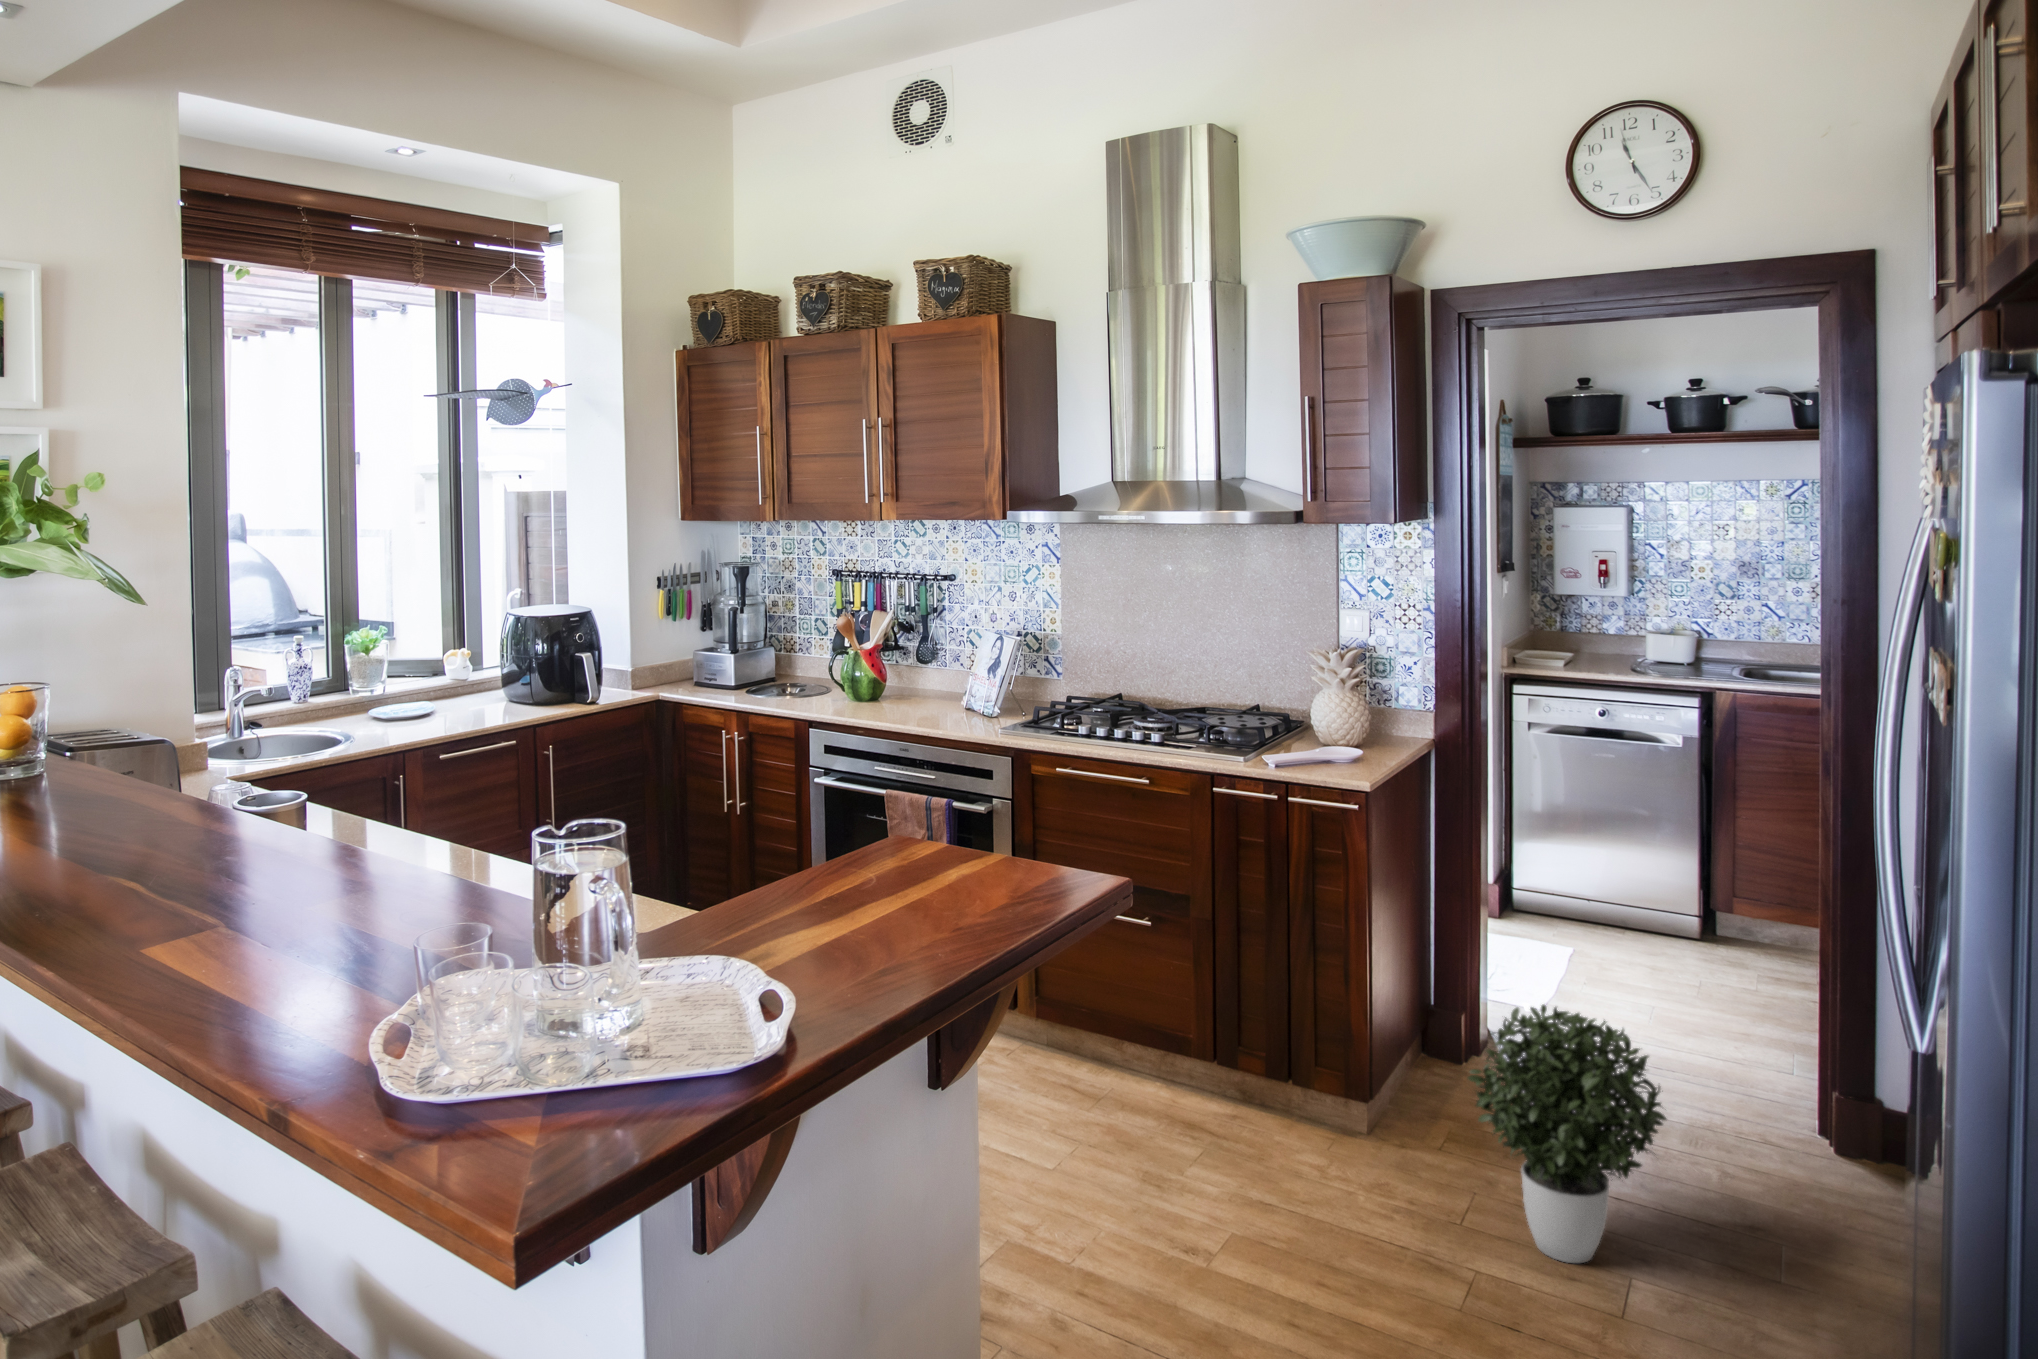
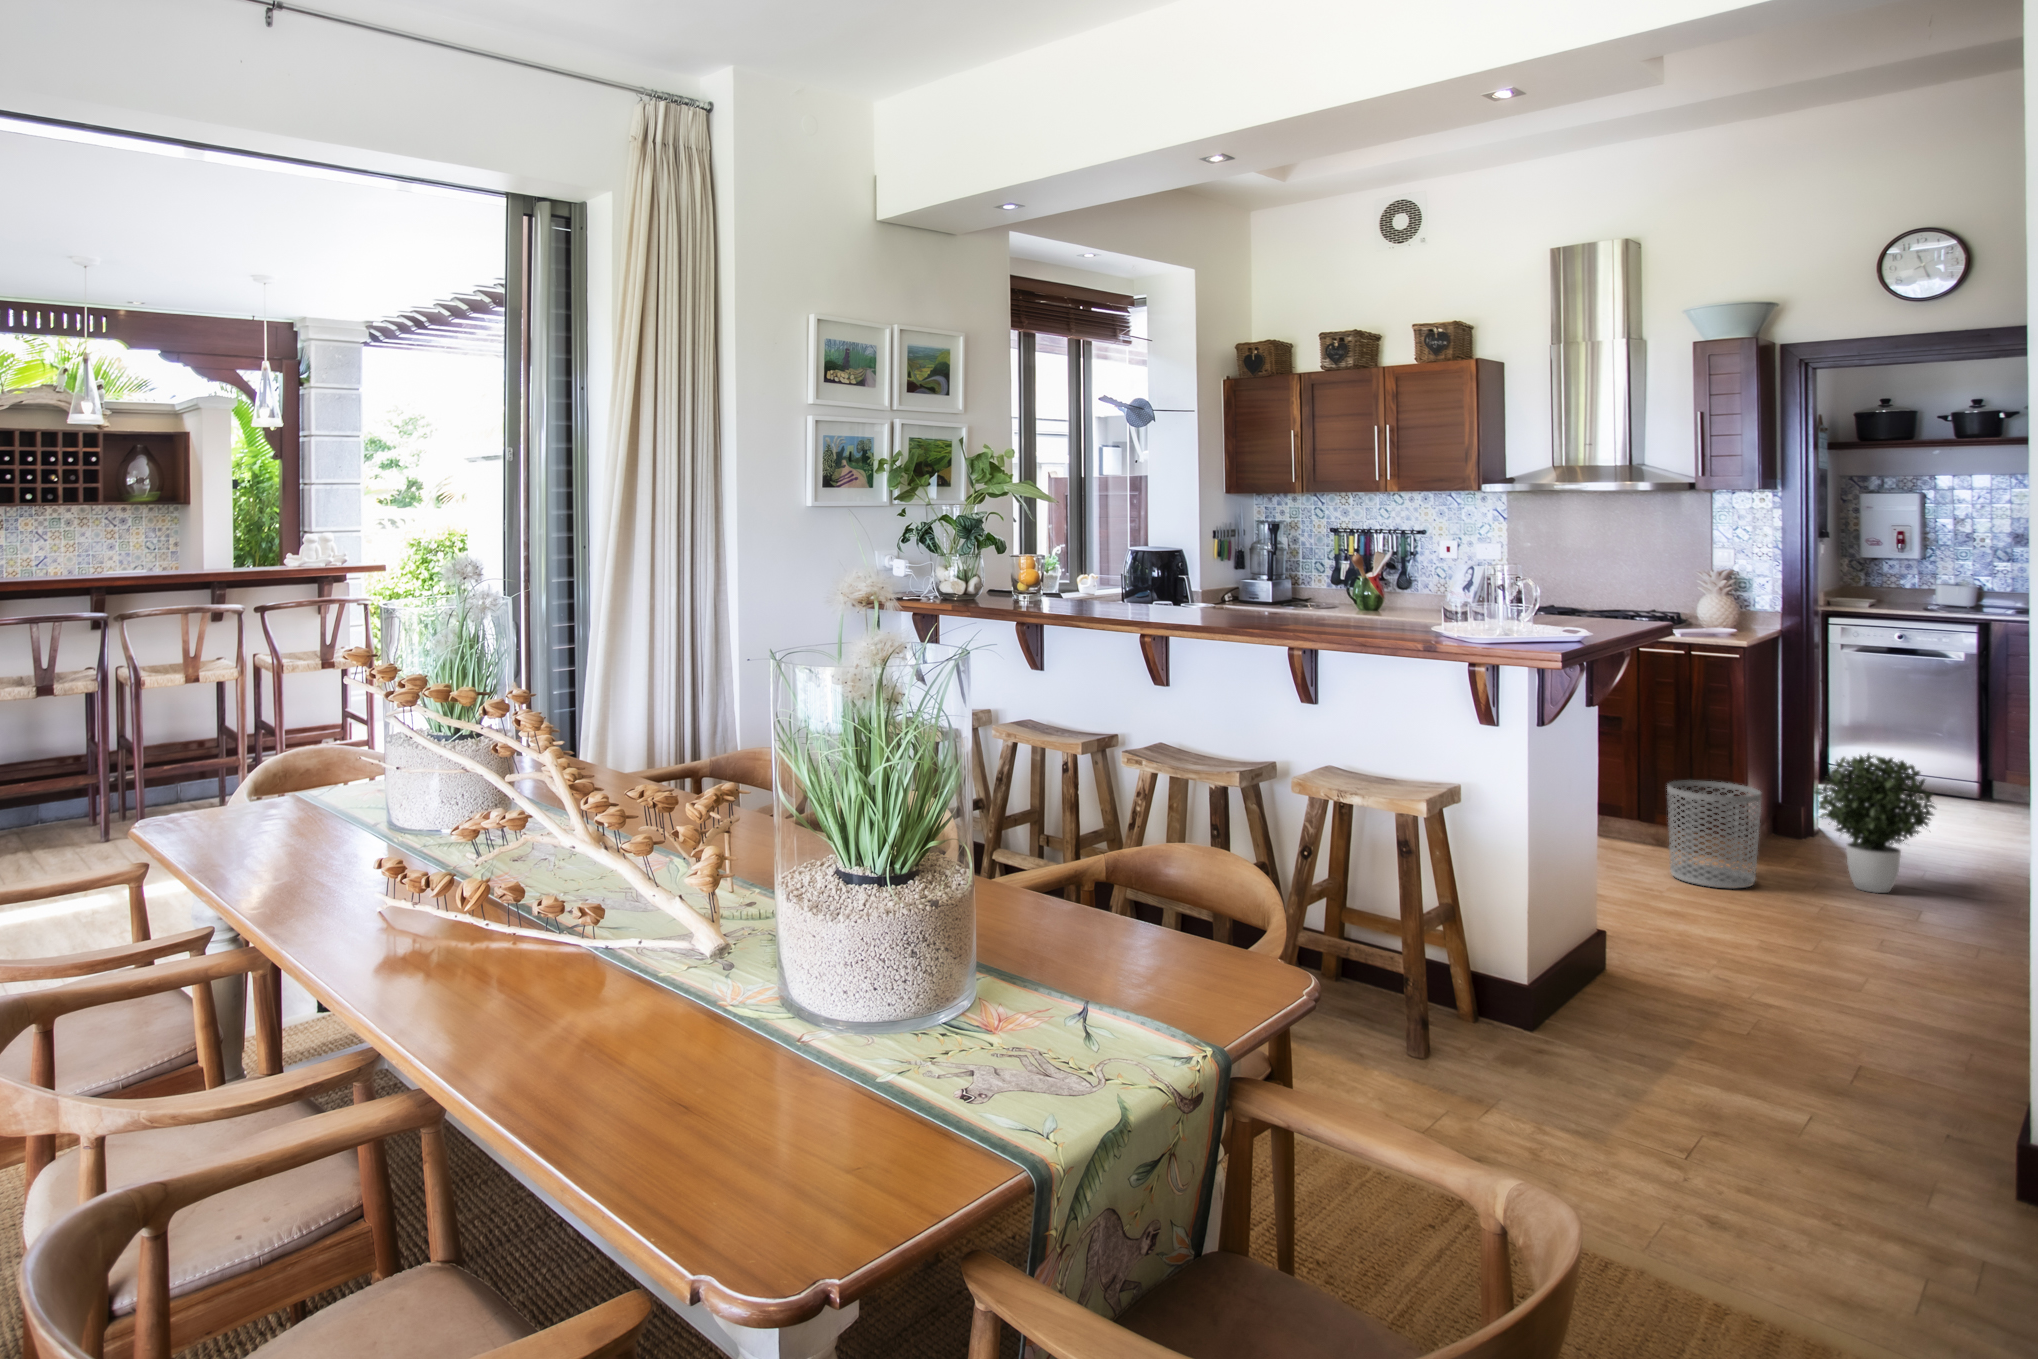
waste bin: none [1232,1047,1382,1271] -> present [1667,781,1761,888]

